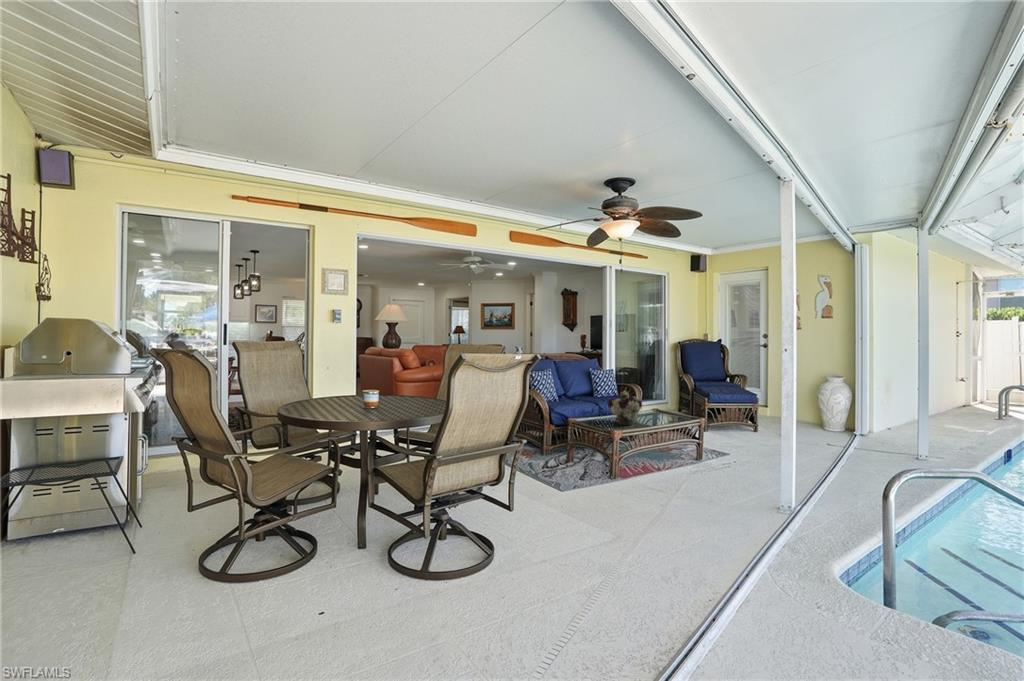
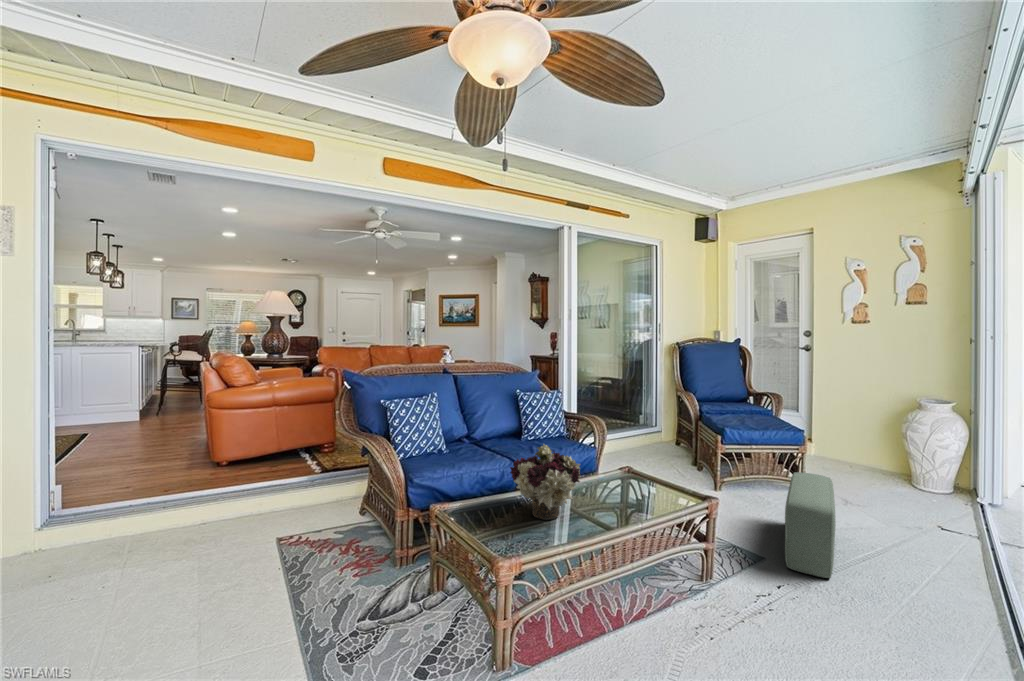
pouf: none [739,413,766,456] -> present [785,472,836,578]

